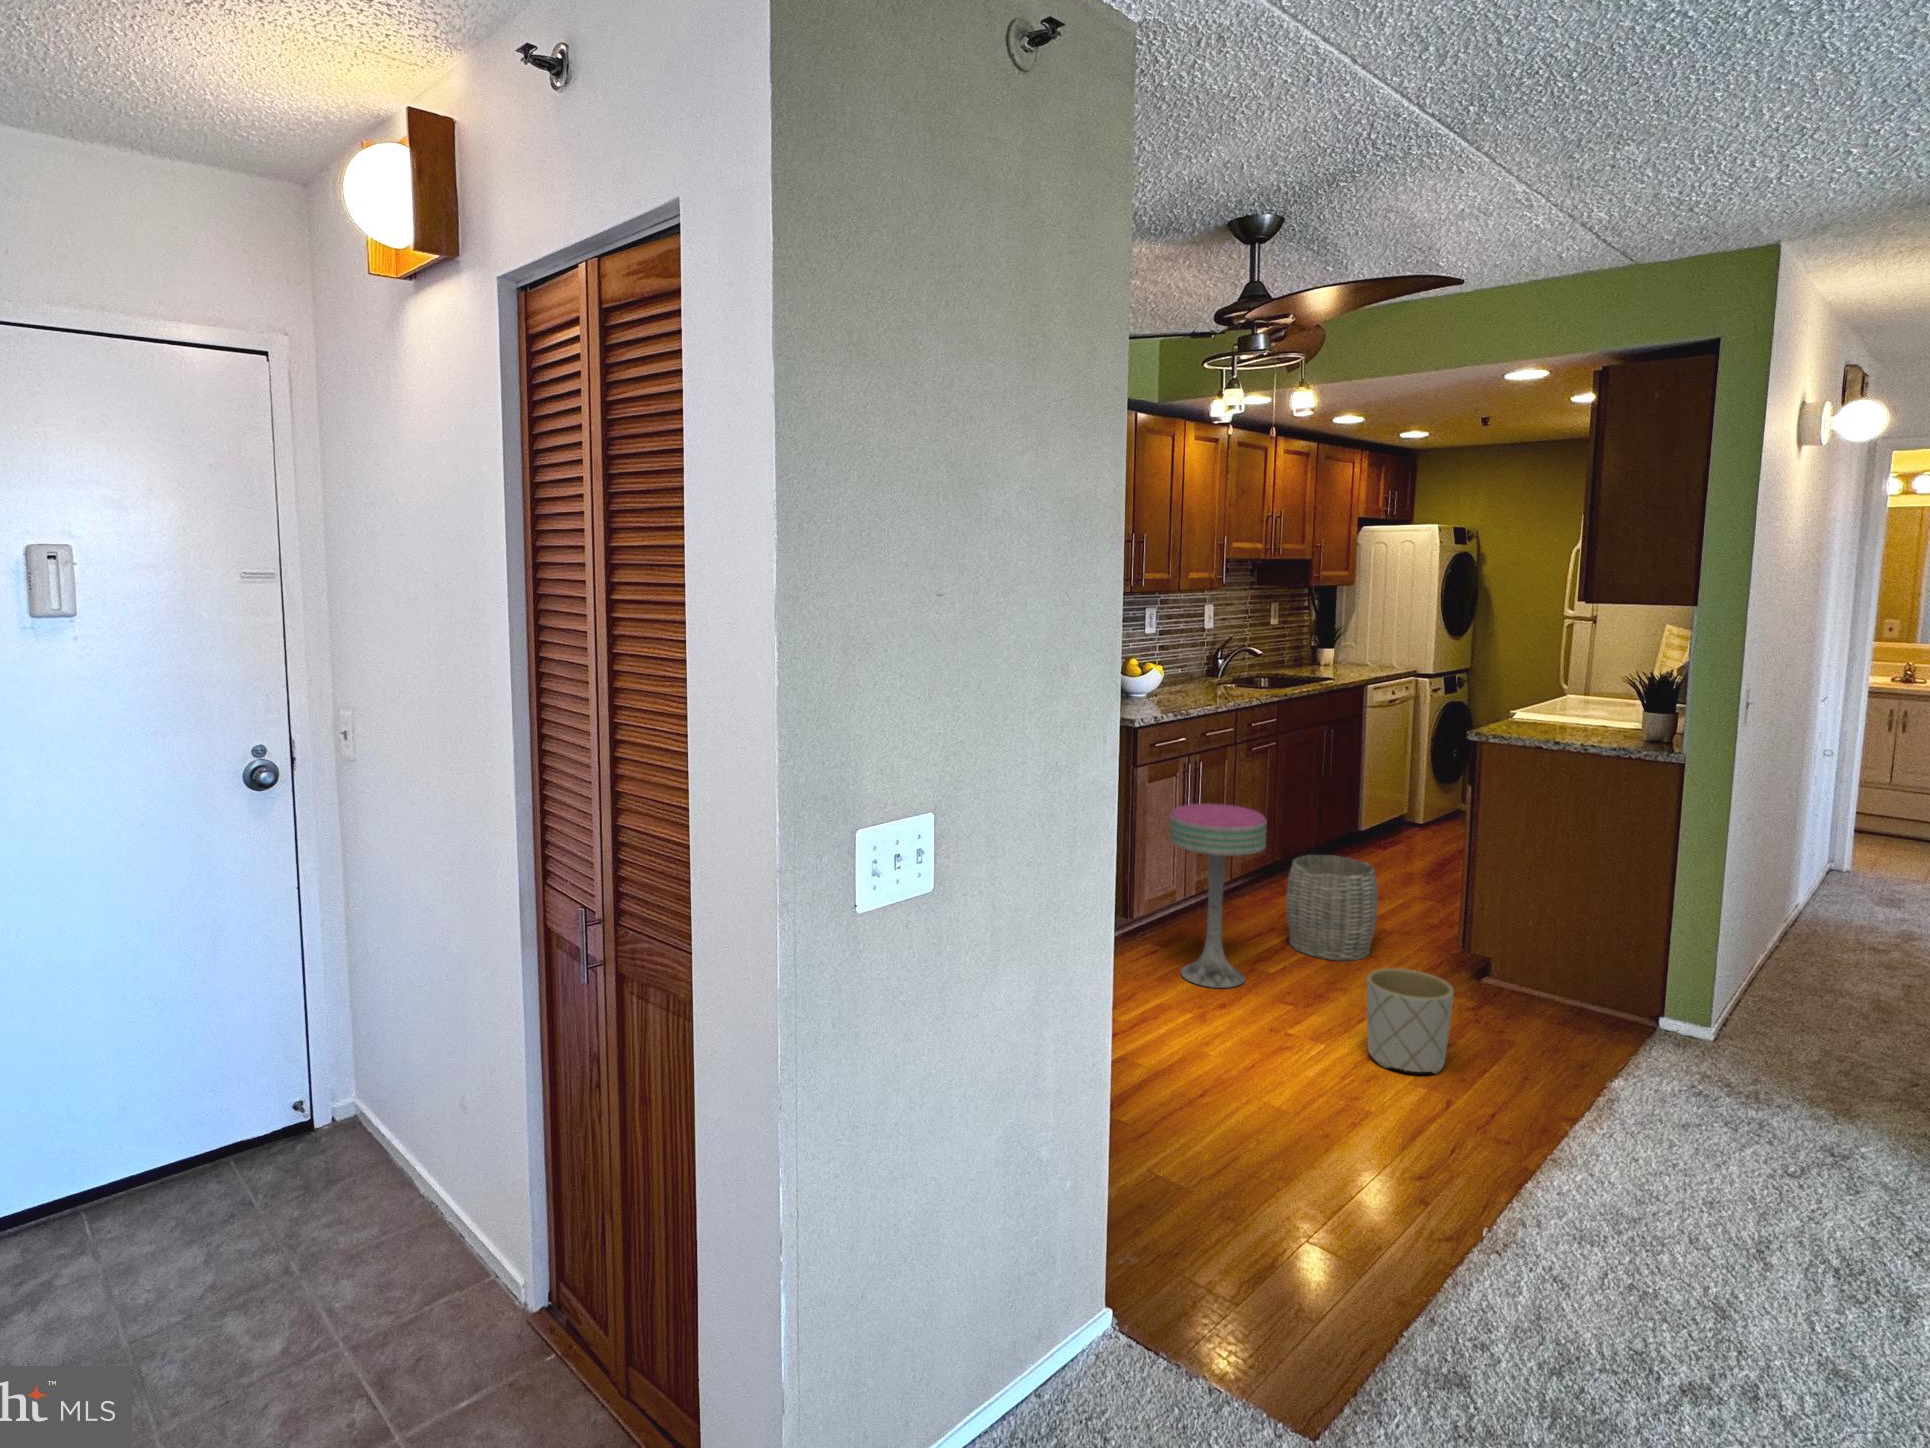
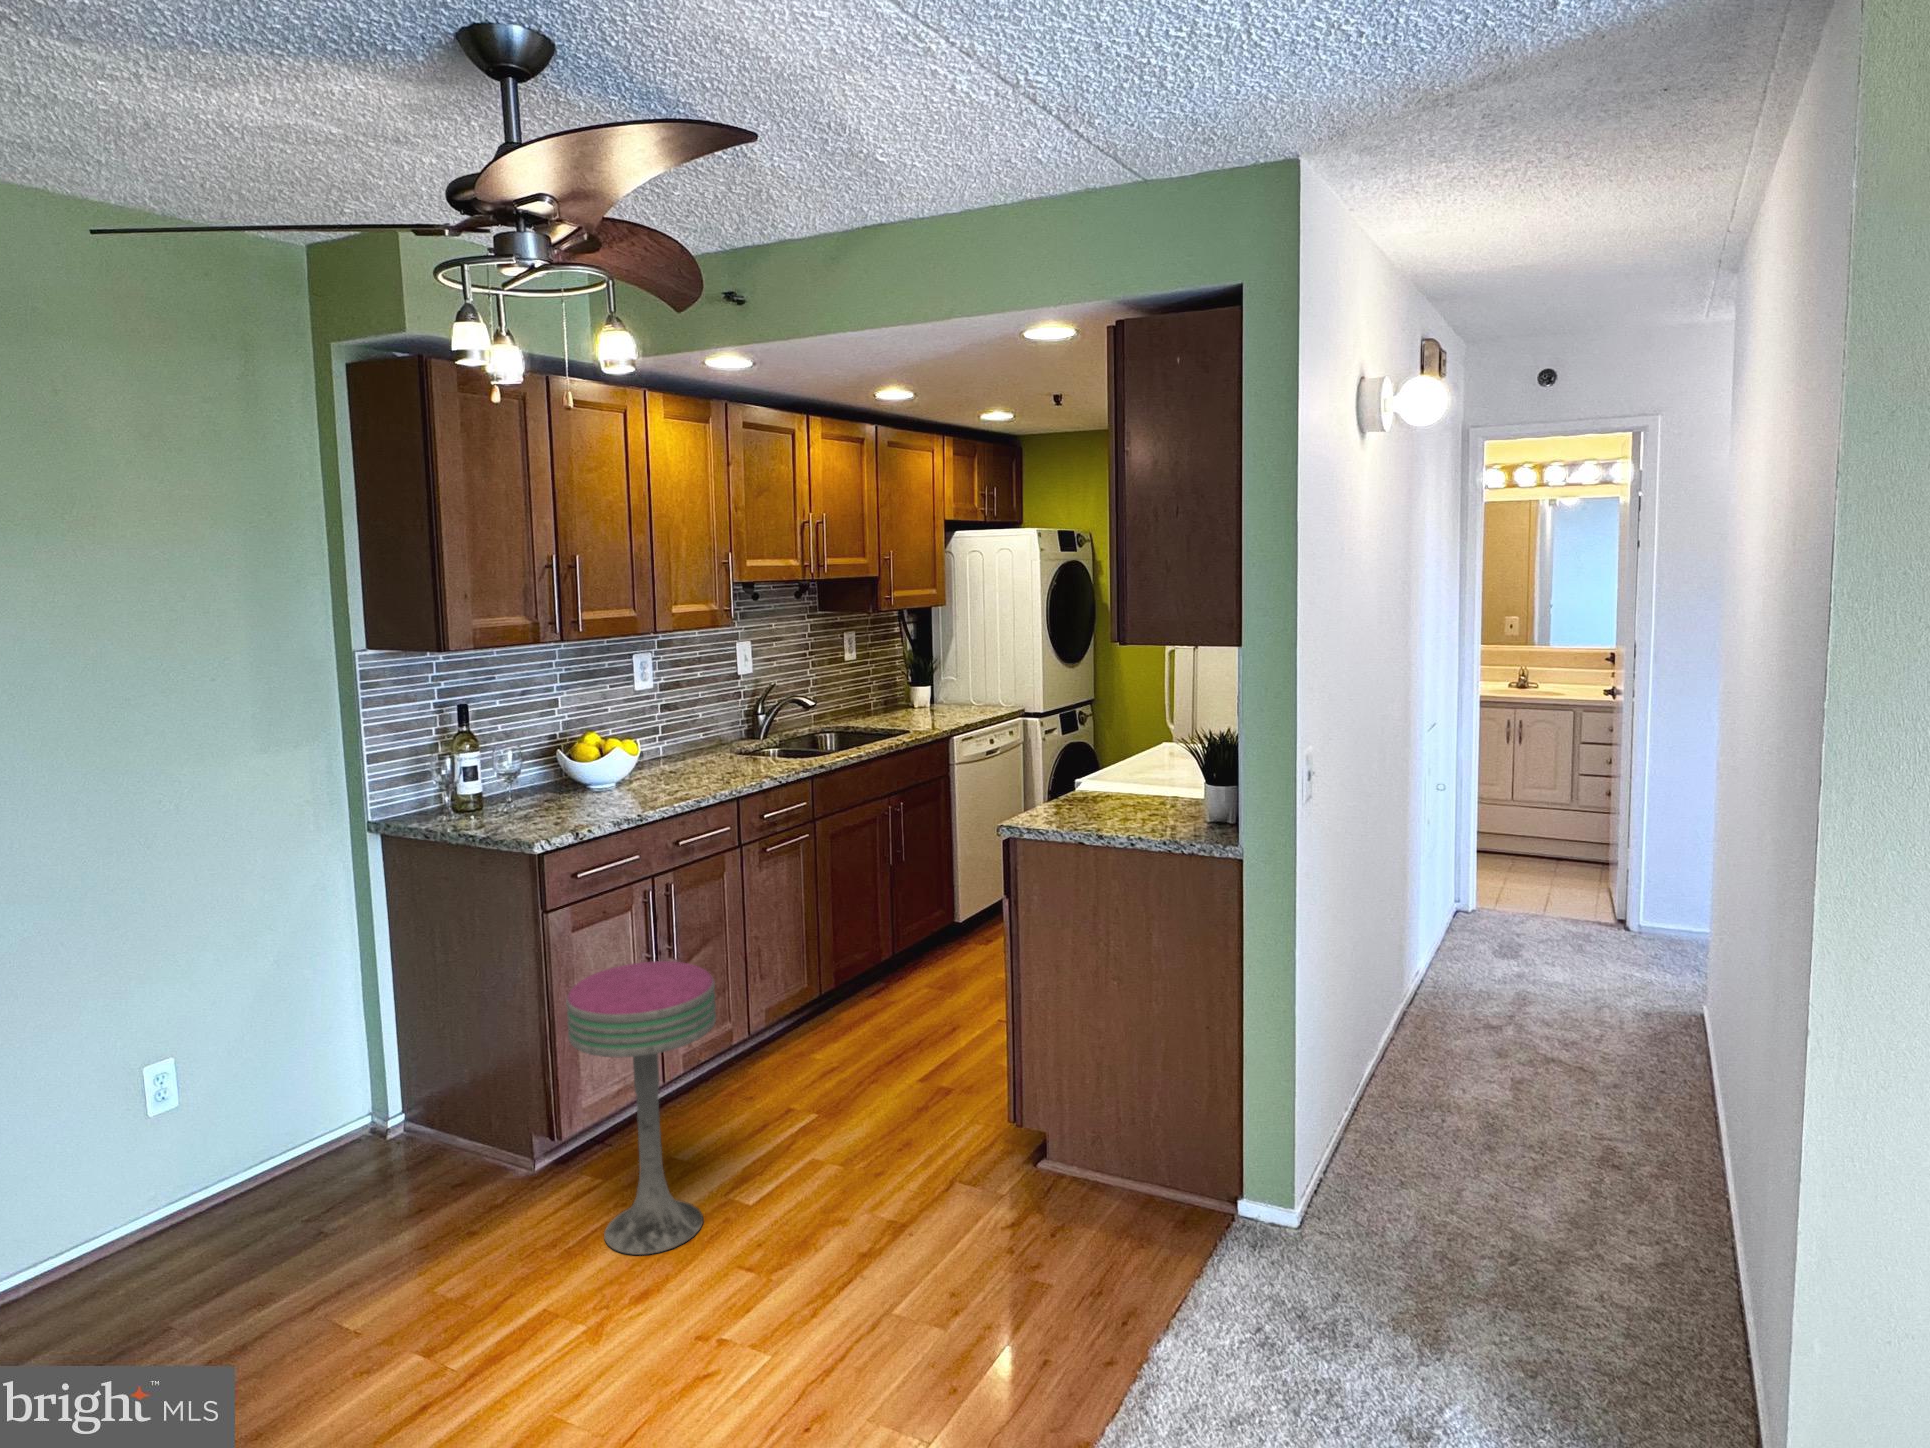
woven basket: present [1286,855,1378,961] -> none [791,1000,912,1160]
planter: present [1367,968,1454,1074] -> none [809,1216,930,1395]

